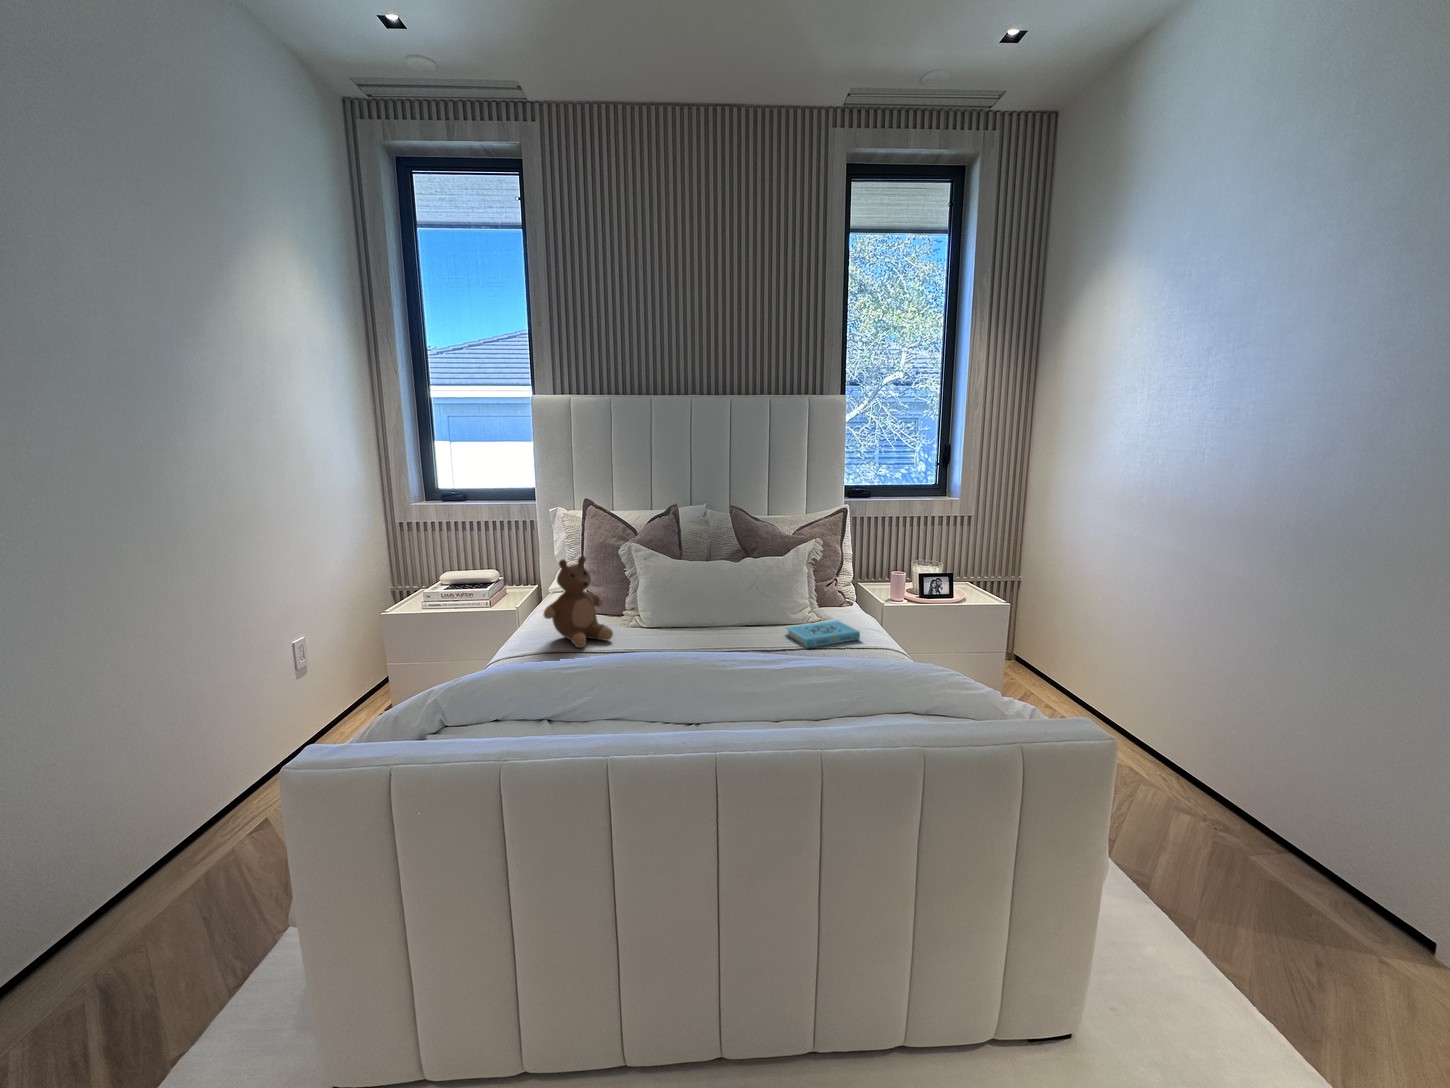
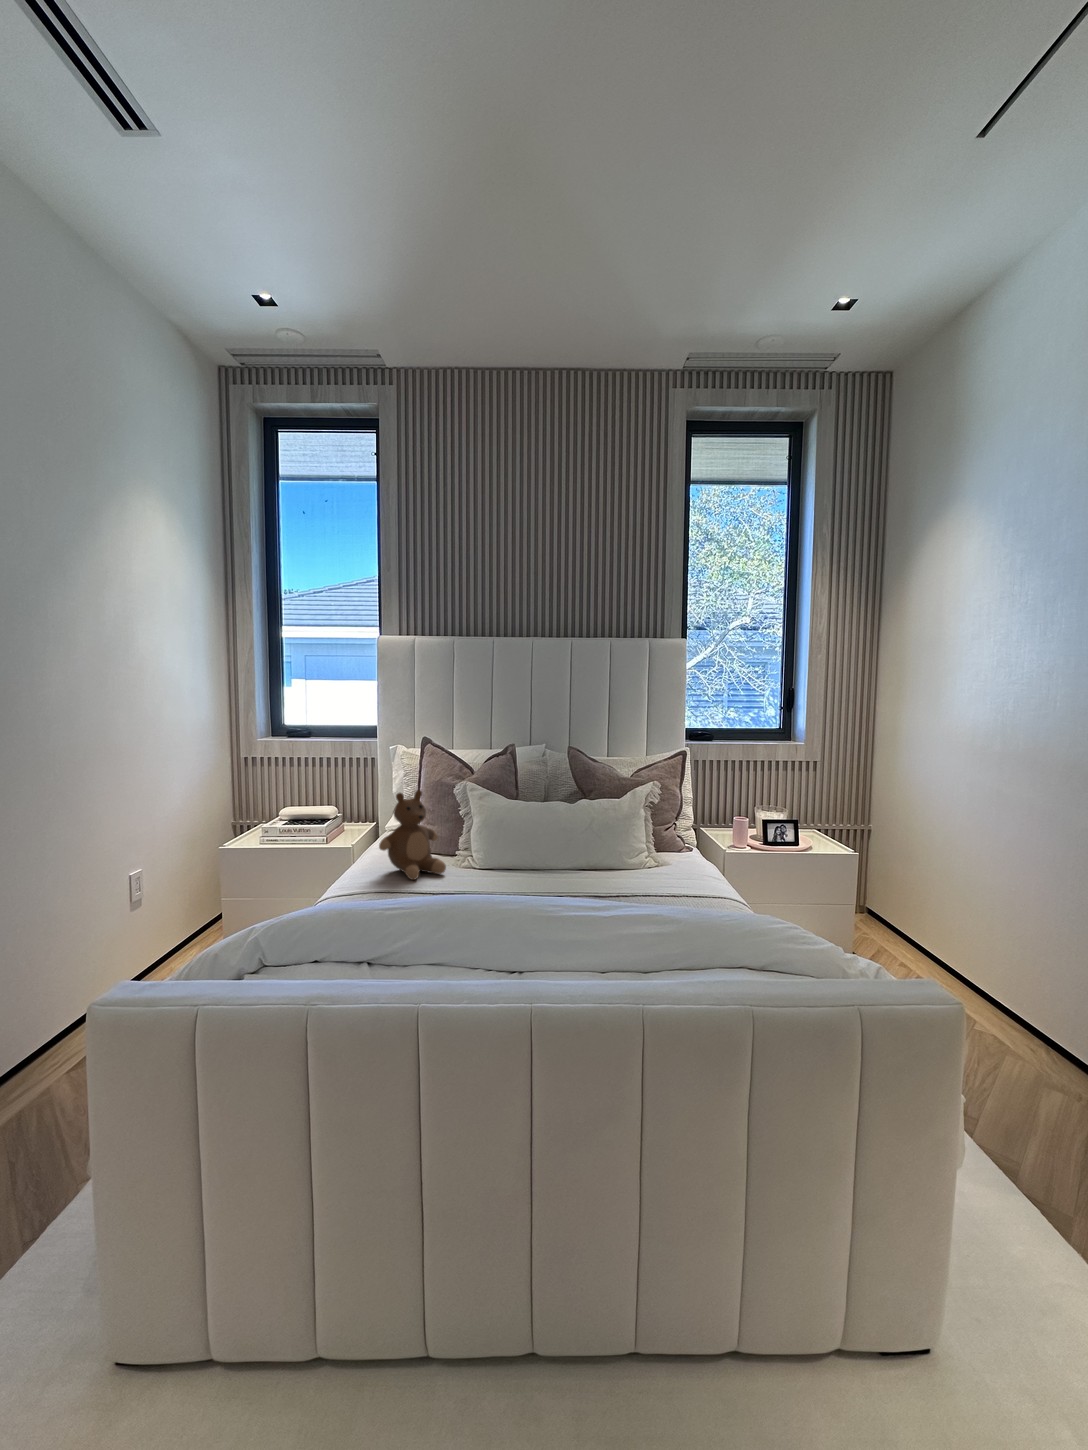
book: present [786,620,860,648] -> none [617,861,692,886]

